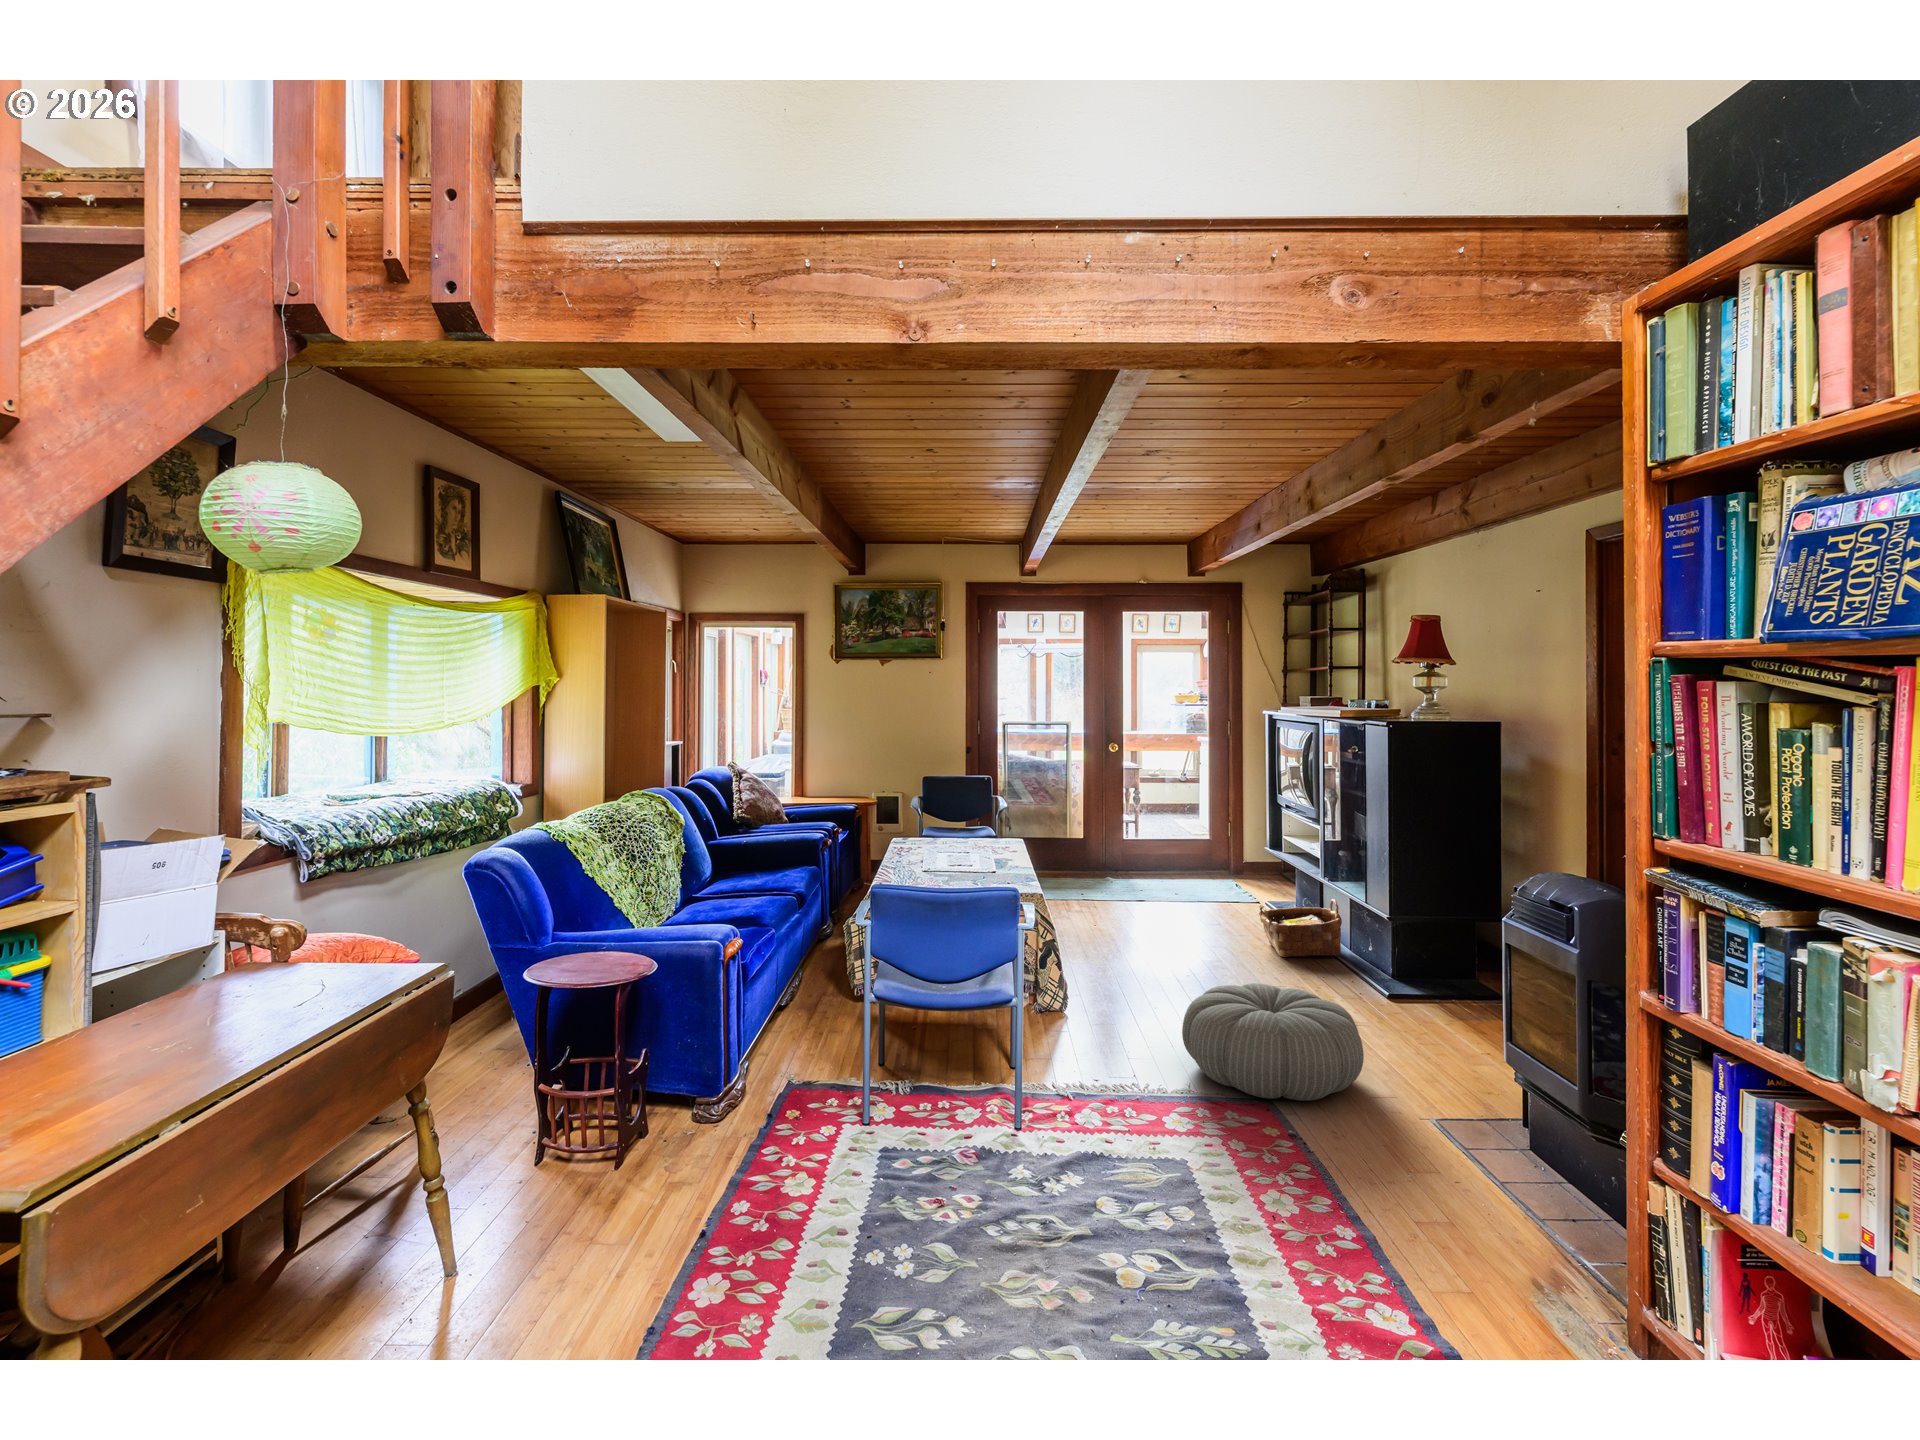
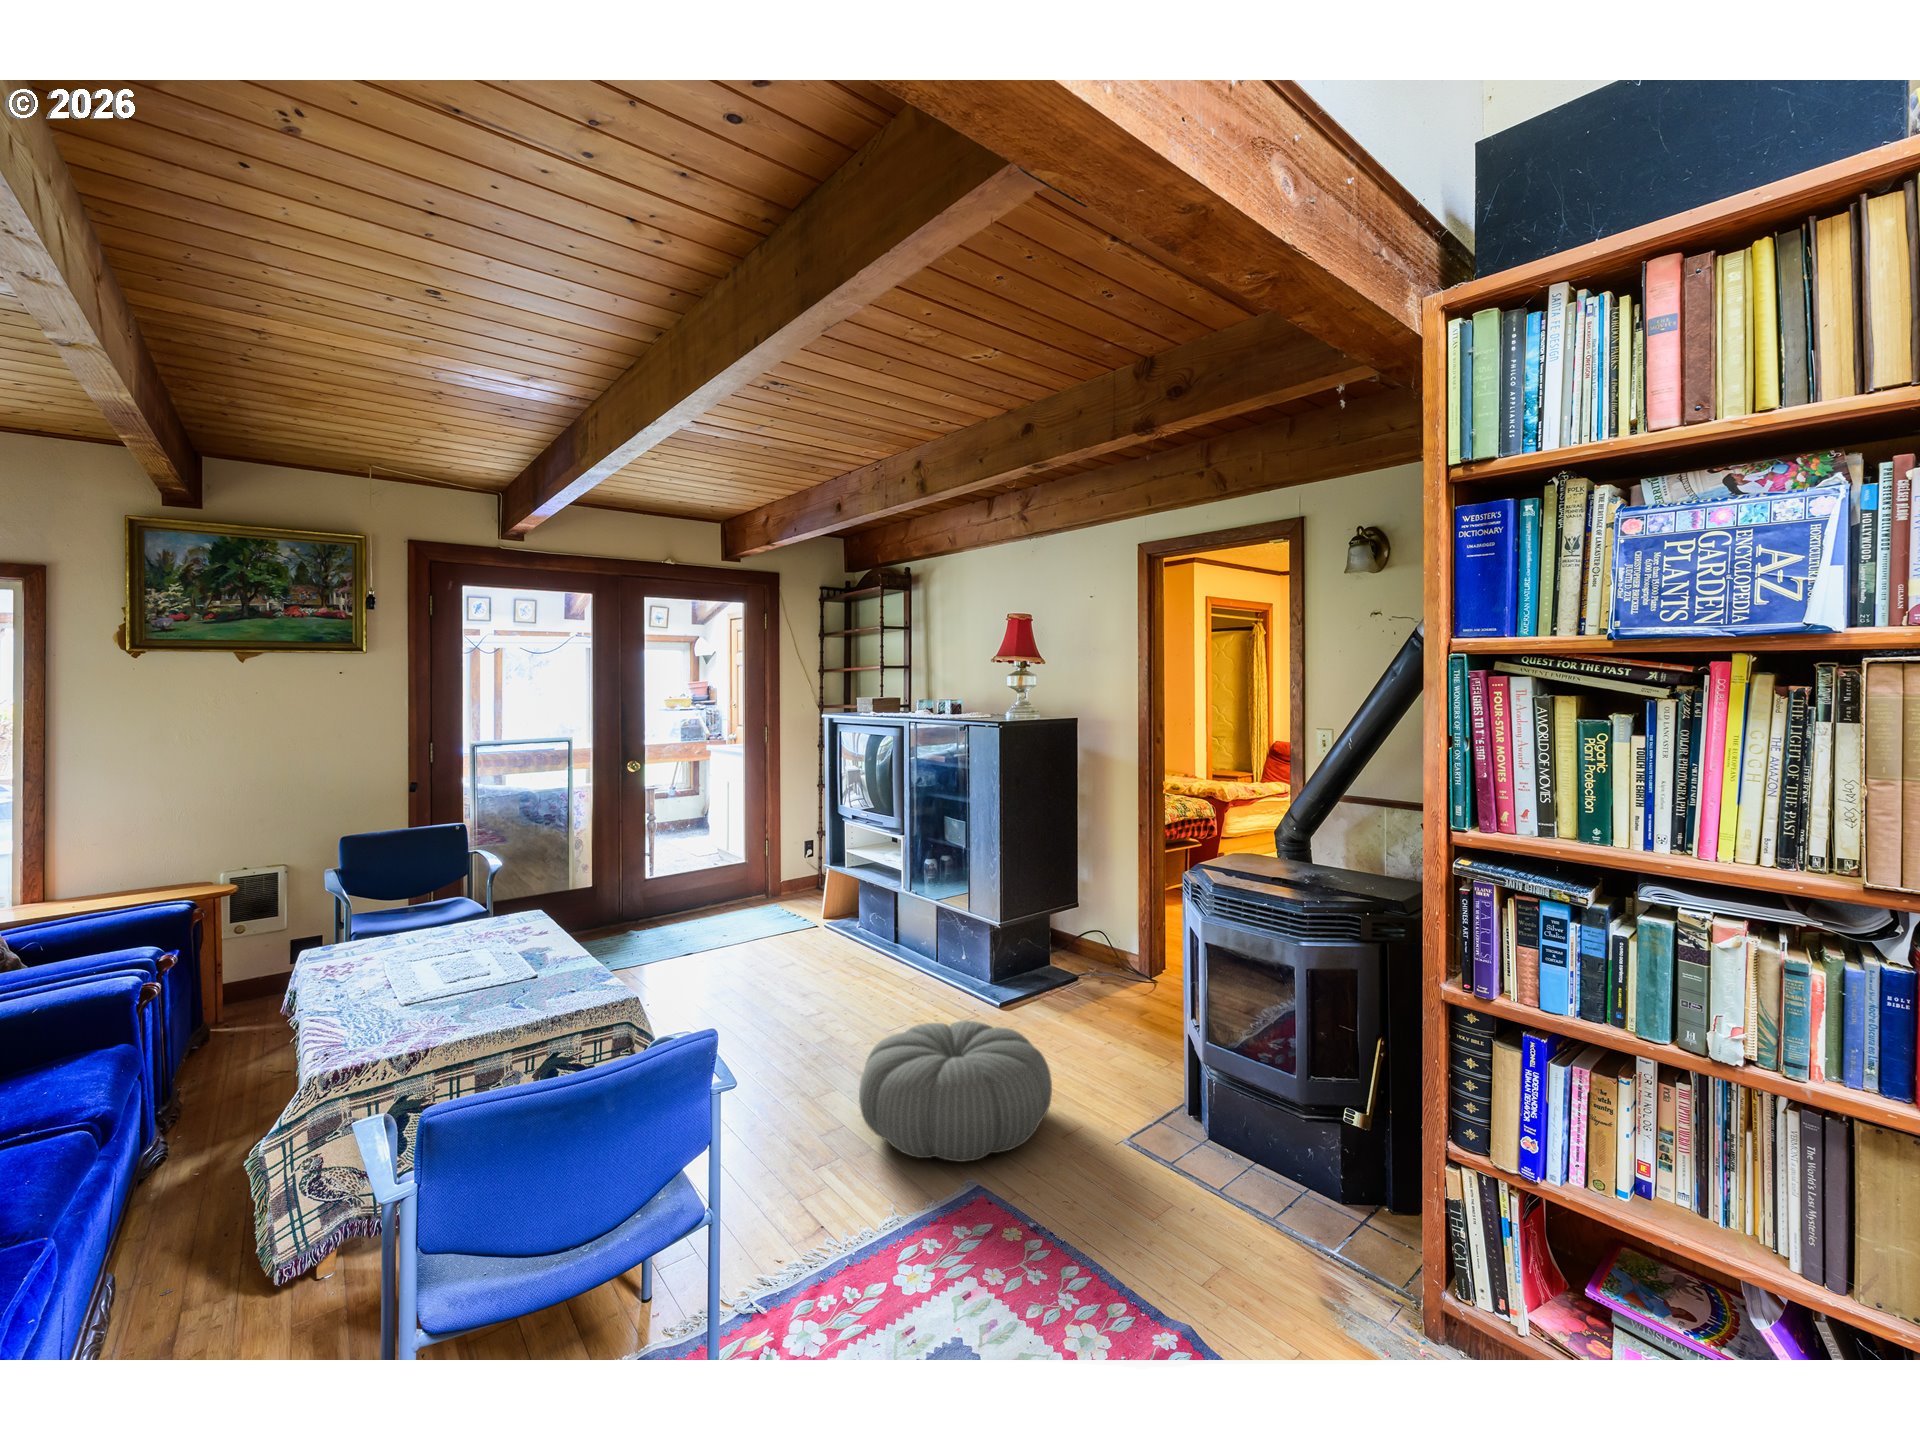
woven basket: present [1259,899,1342,957] -> none [852,907,935,977]

